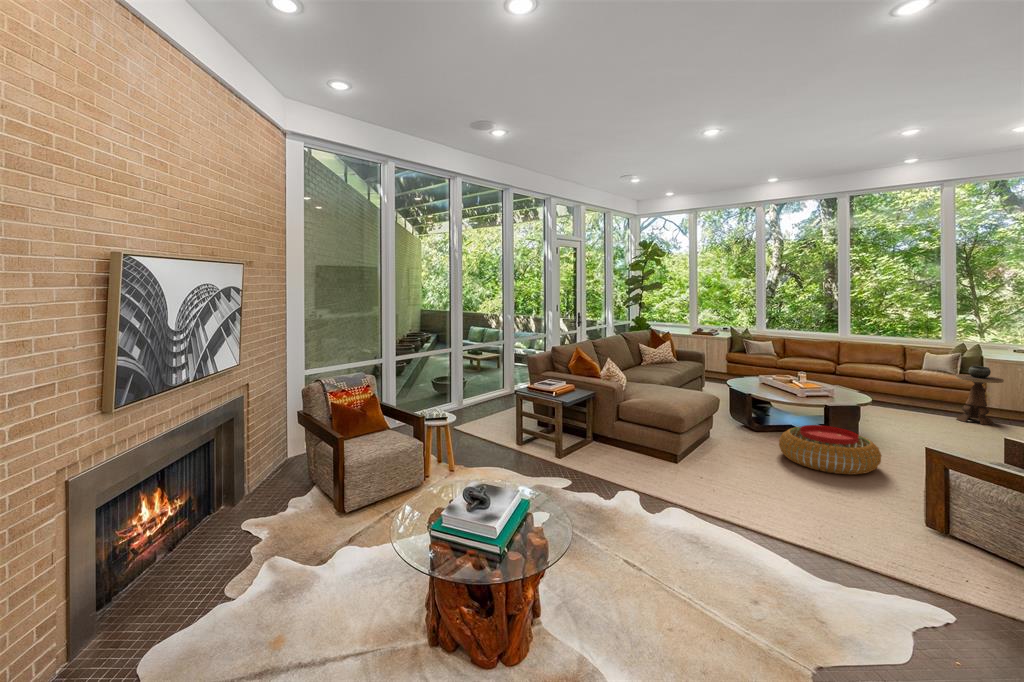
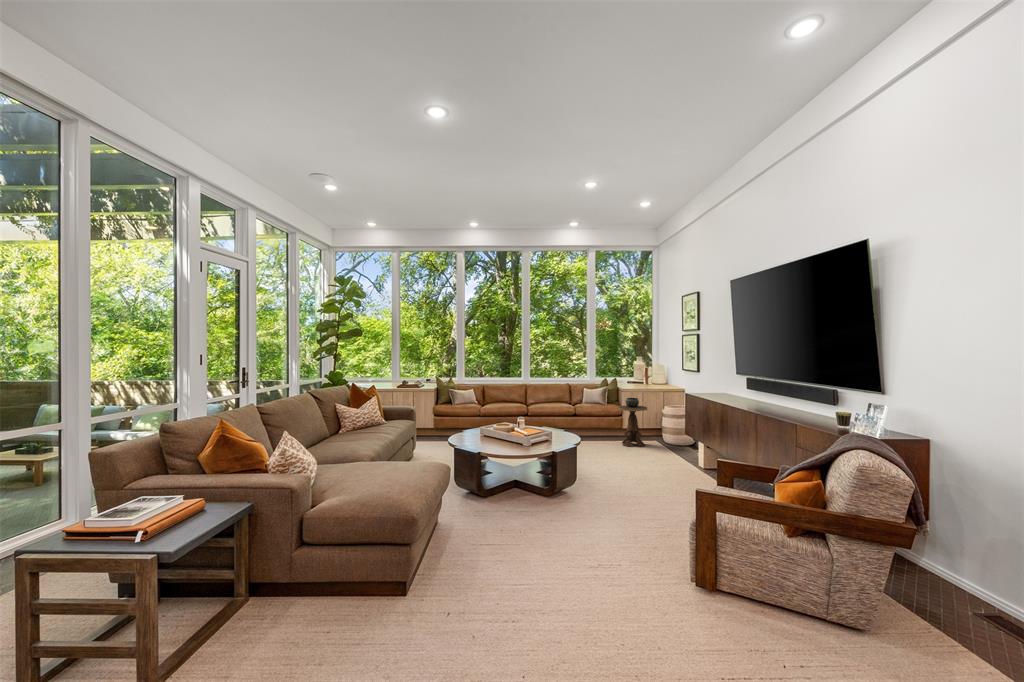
pouf: present [779,425,881,475] -> none [524,481,626,546]

